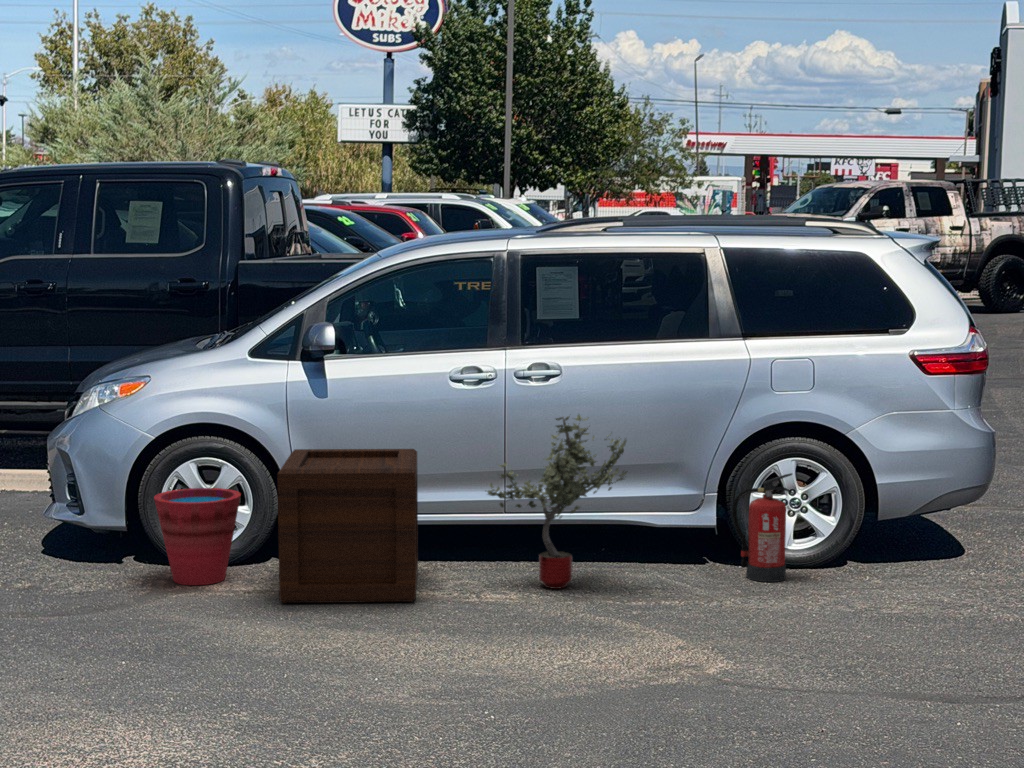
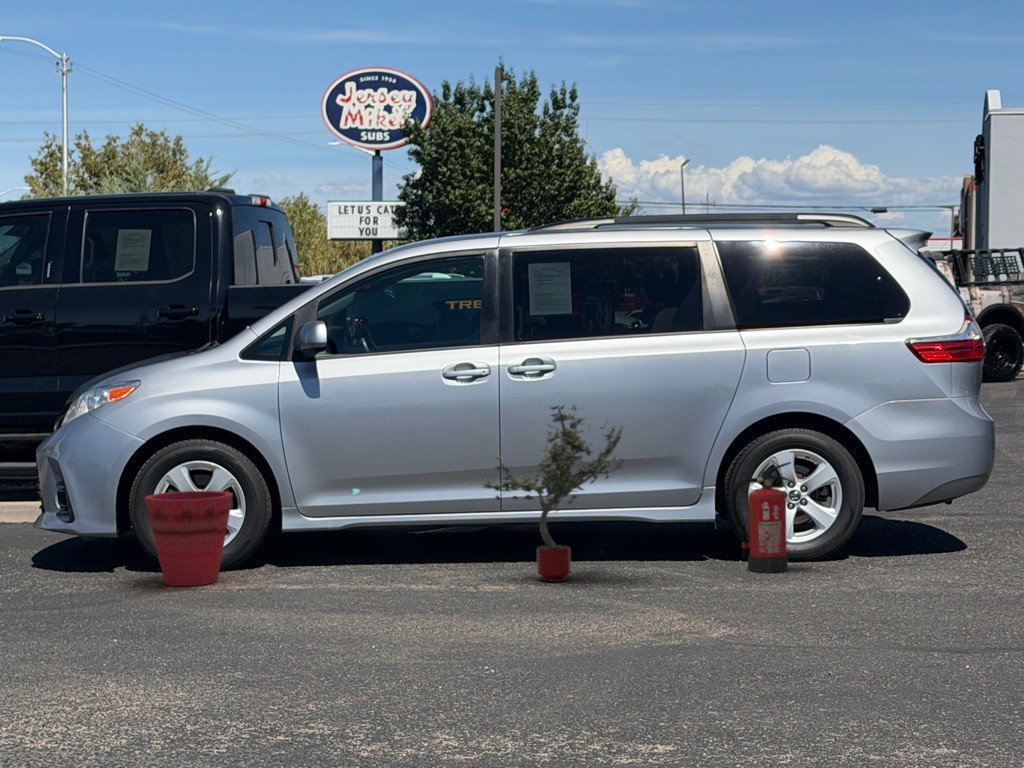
wooden crate: present [277,449,418,603] -> none [270,446,414,597]

